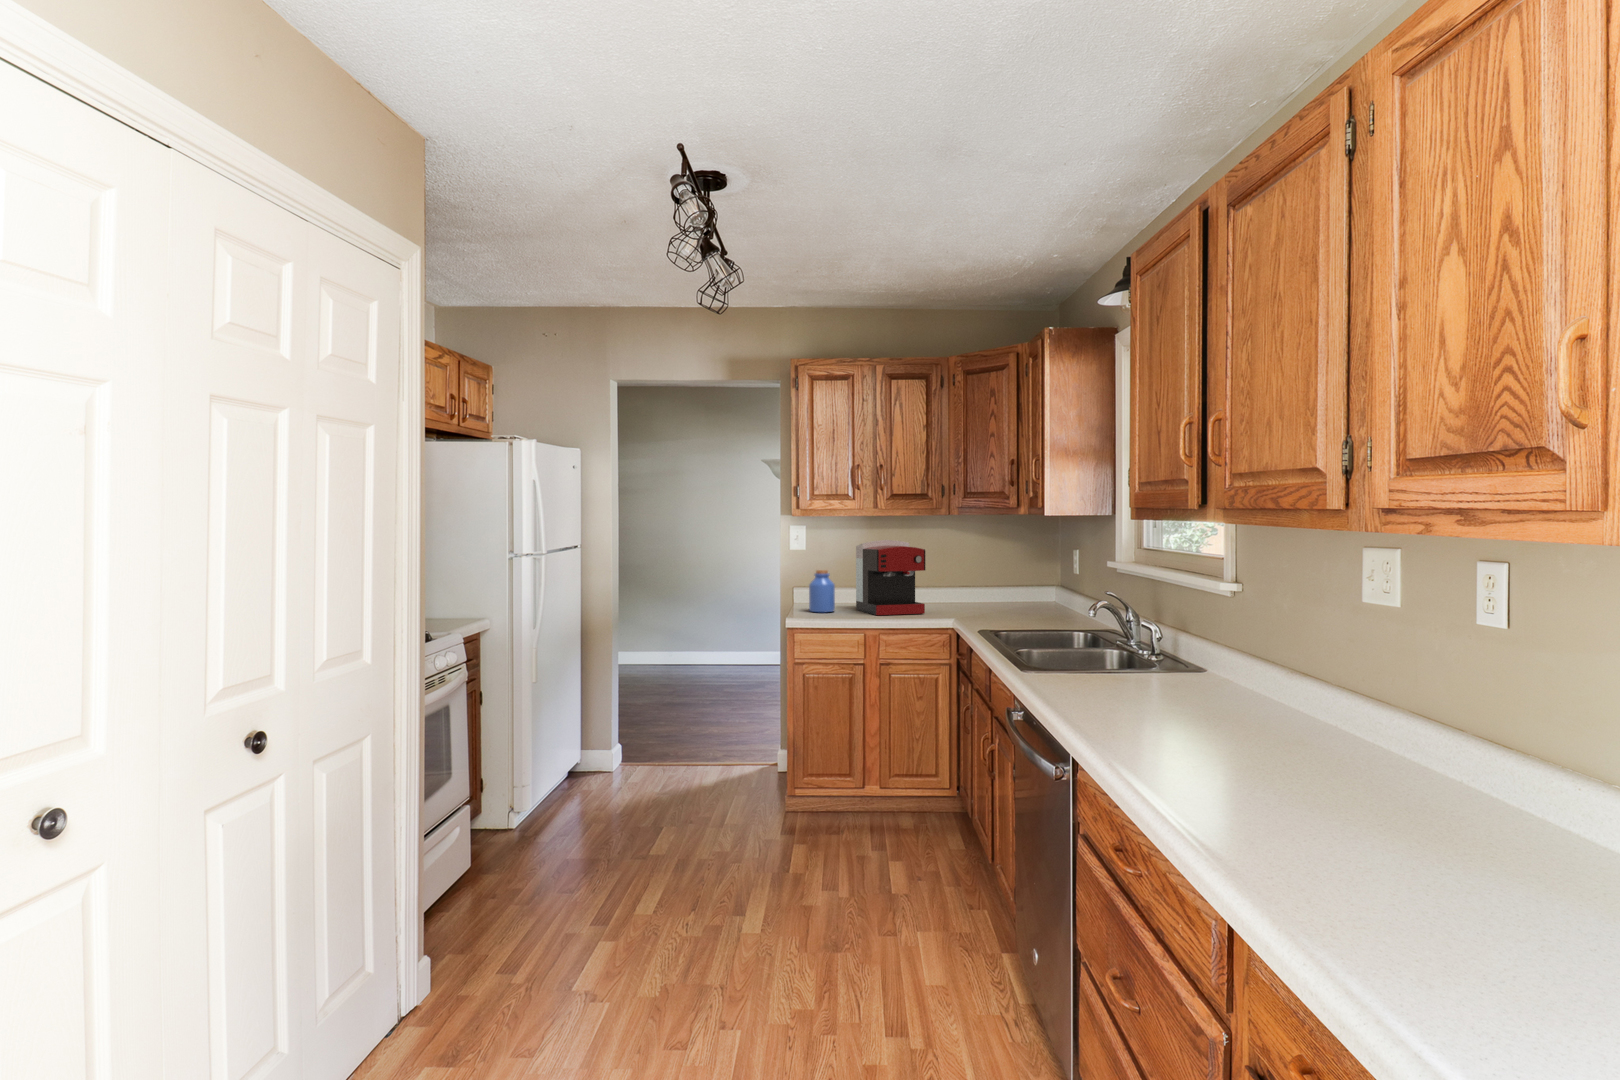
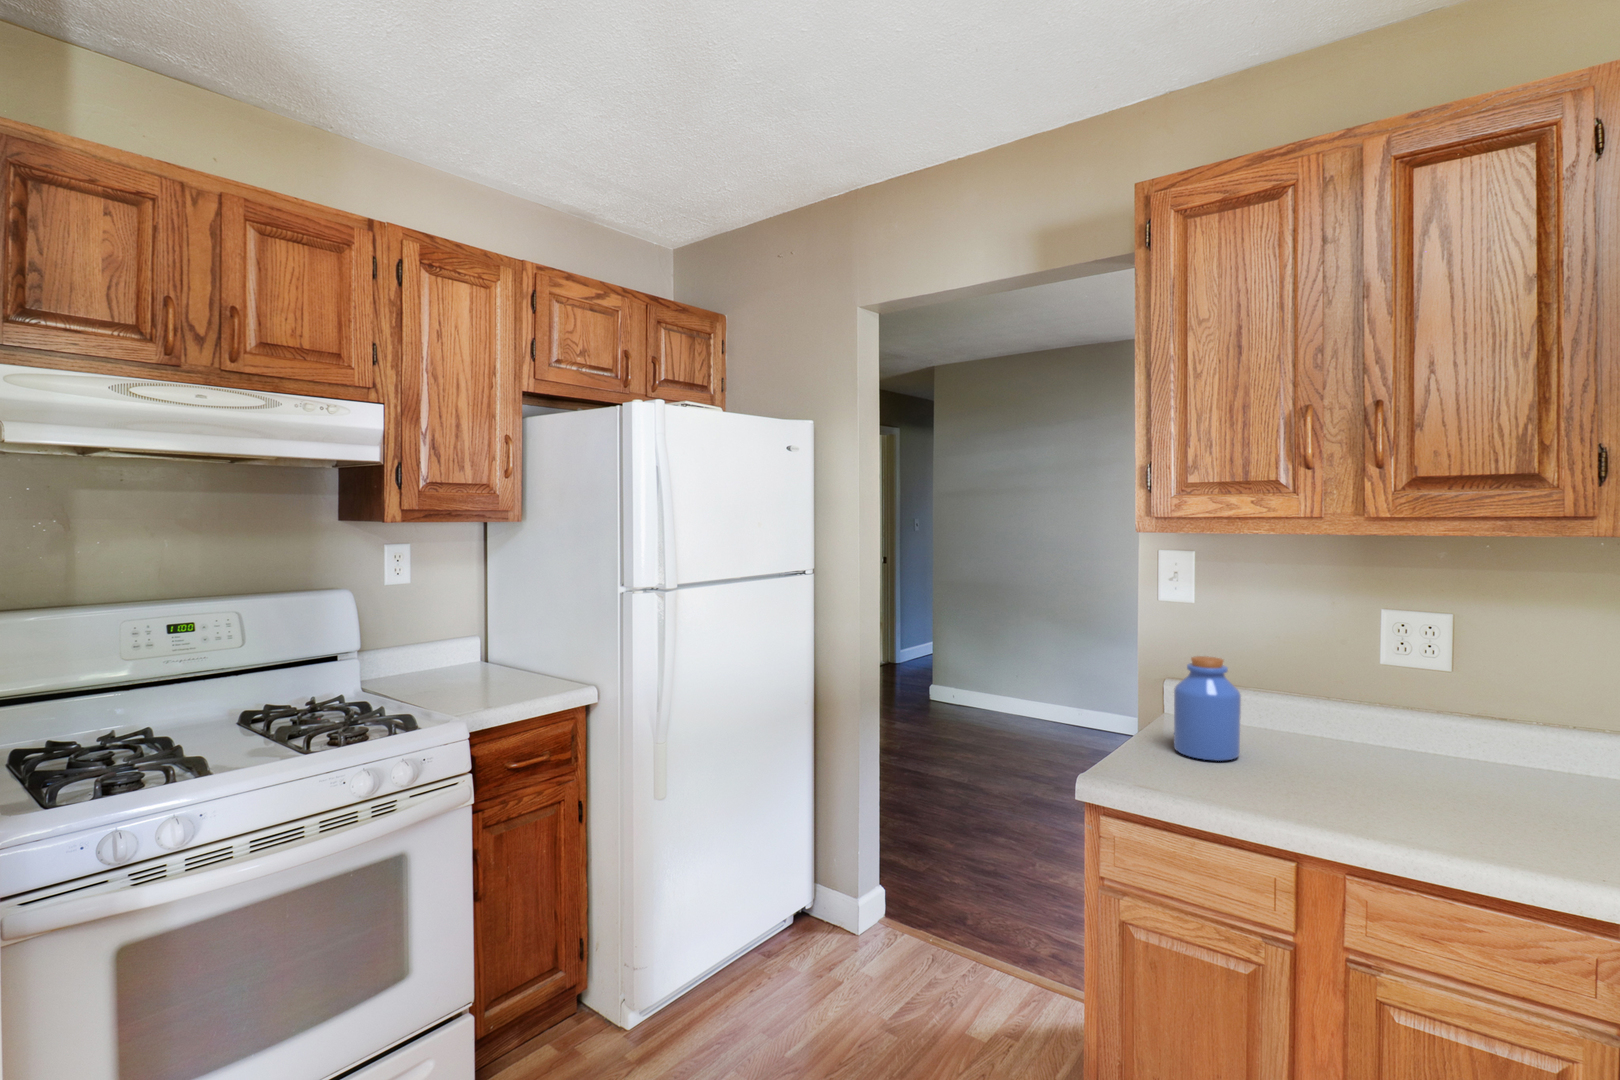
coffee maker: present [856,540,926,615] -> none [1310,595,1526,821]

